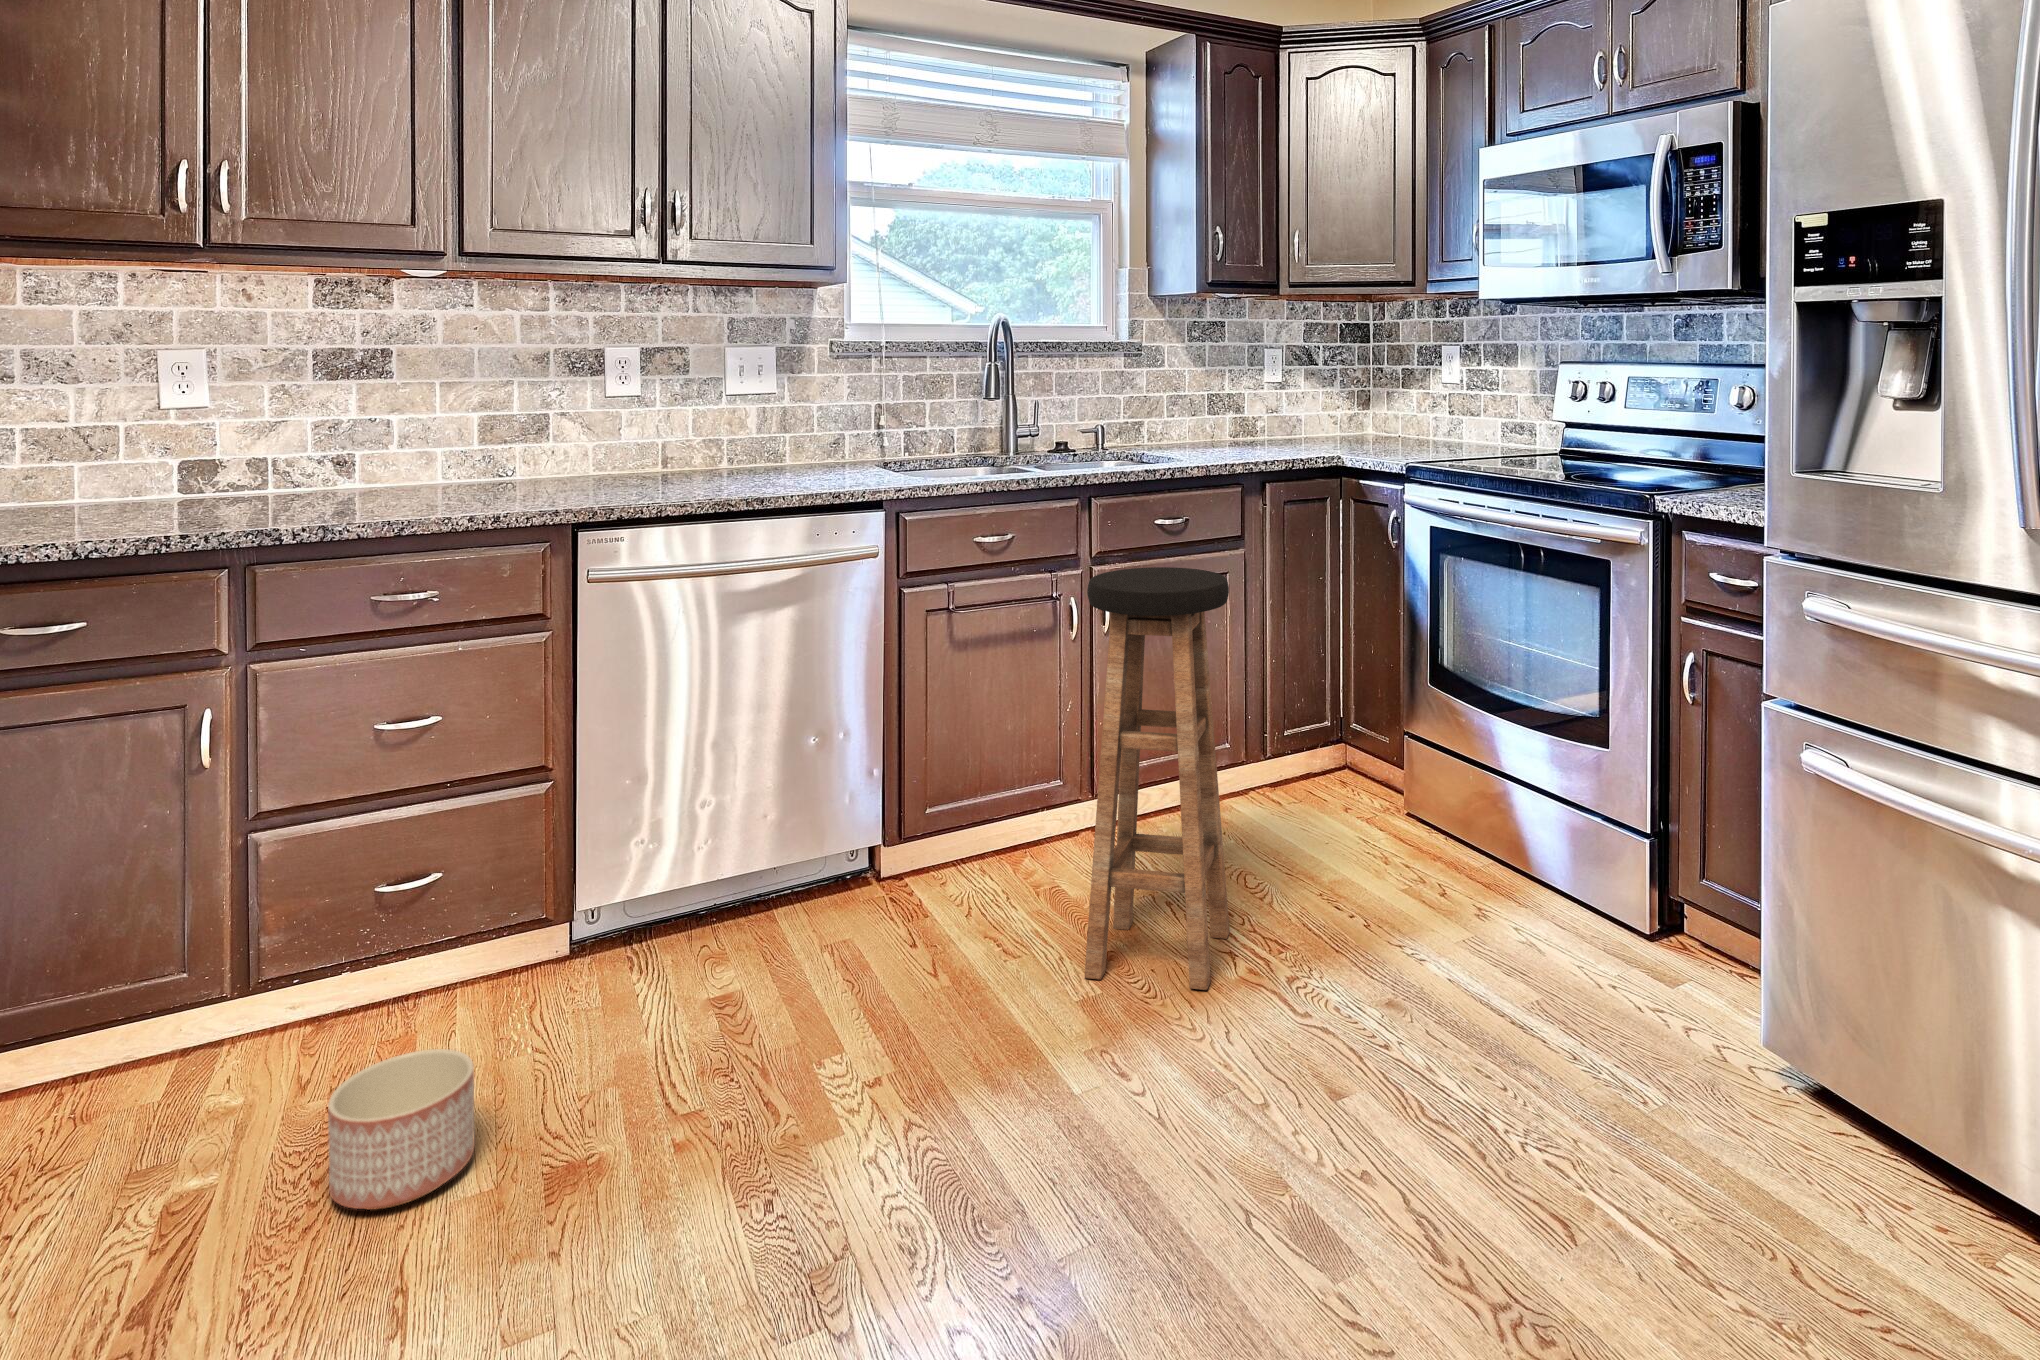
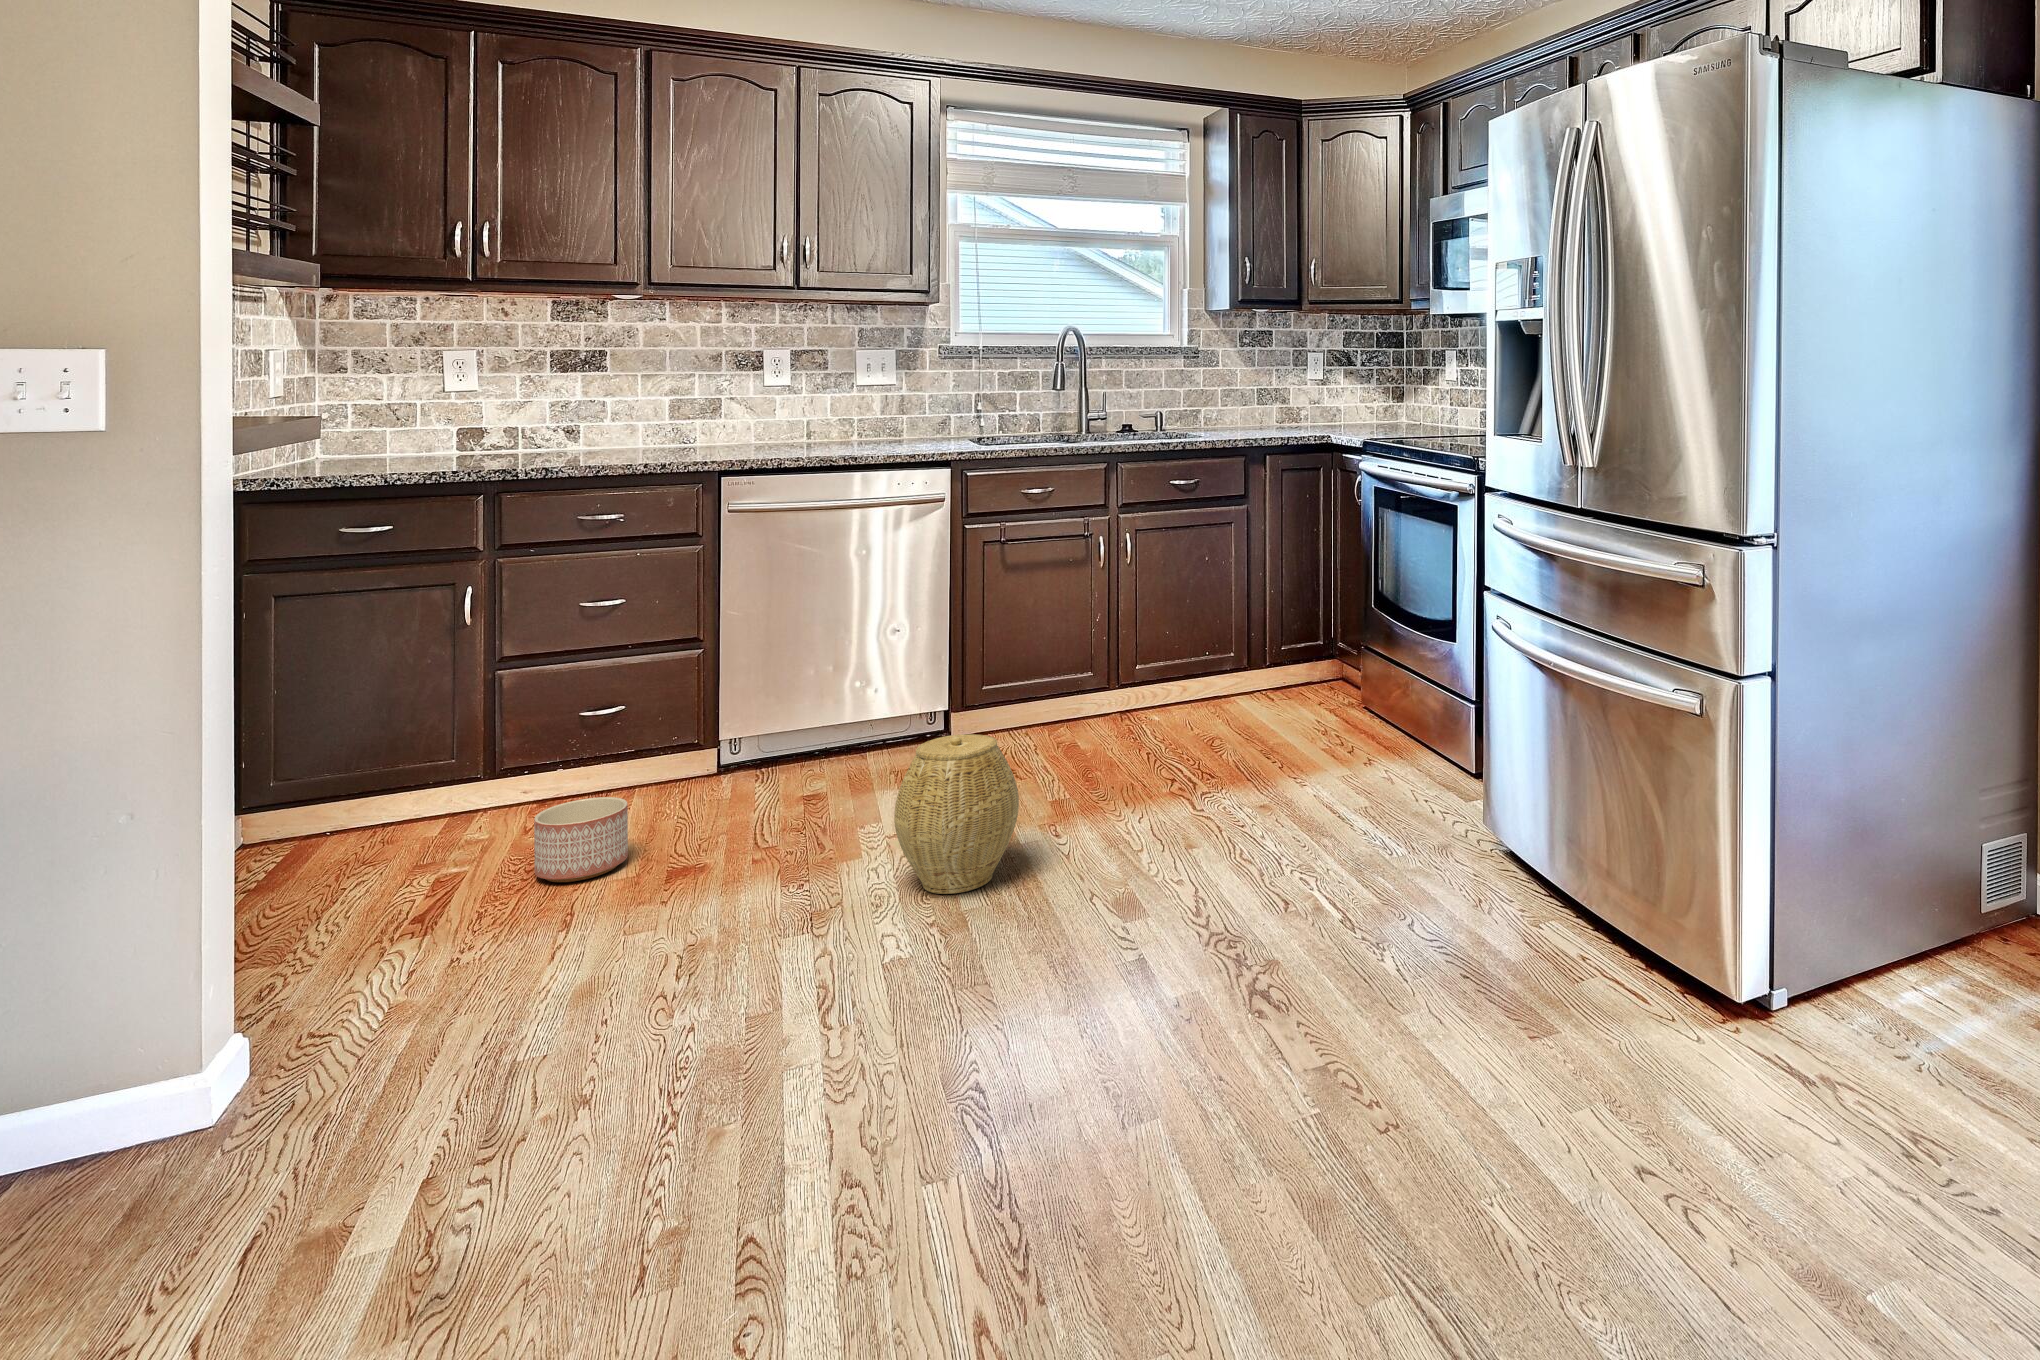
bar stool: present [1085,567,1230,990] -> none [1065,507,1183,797]
woven basket: none [919,947,1104,1220] -> present [894,734,1019,894]

